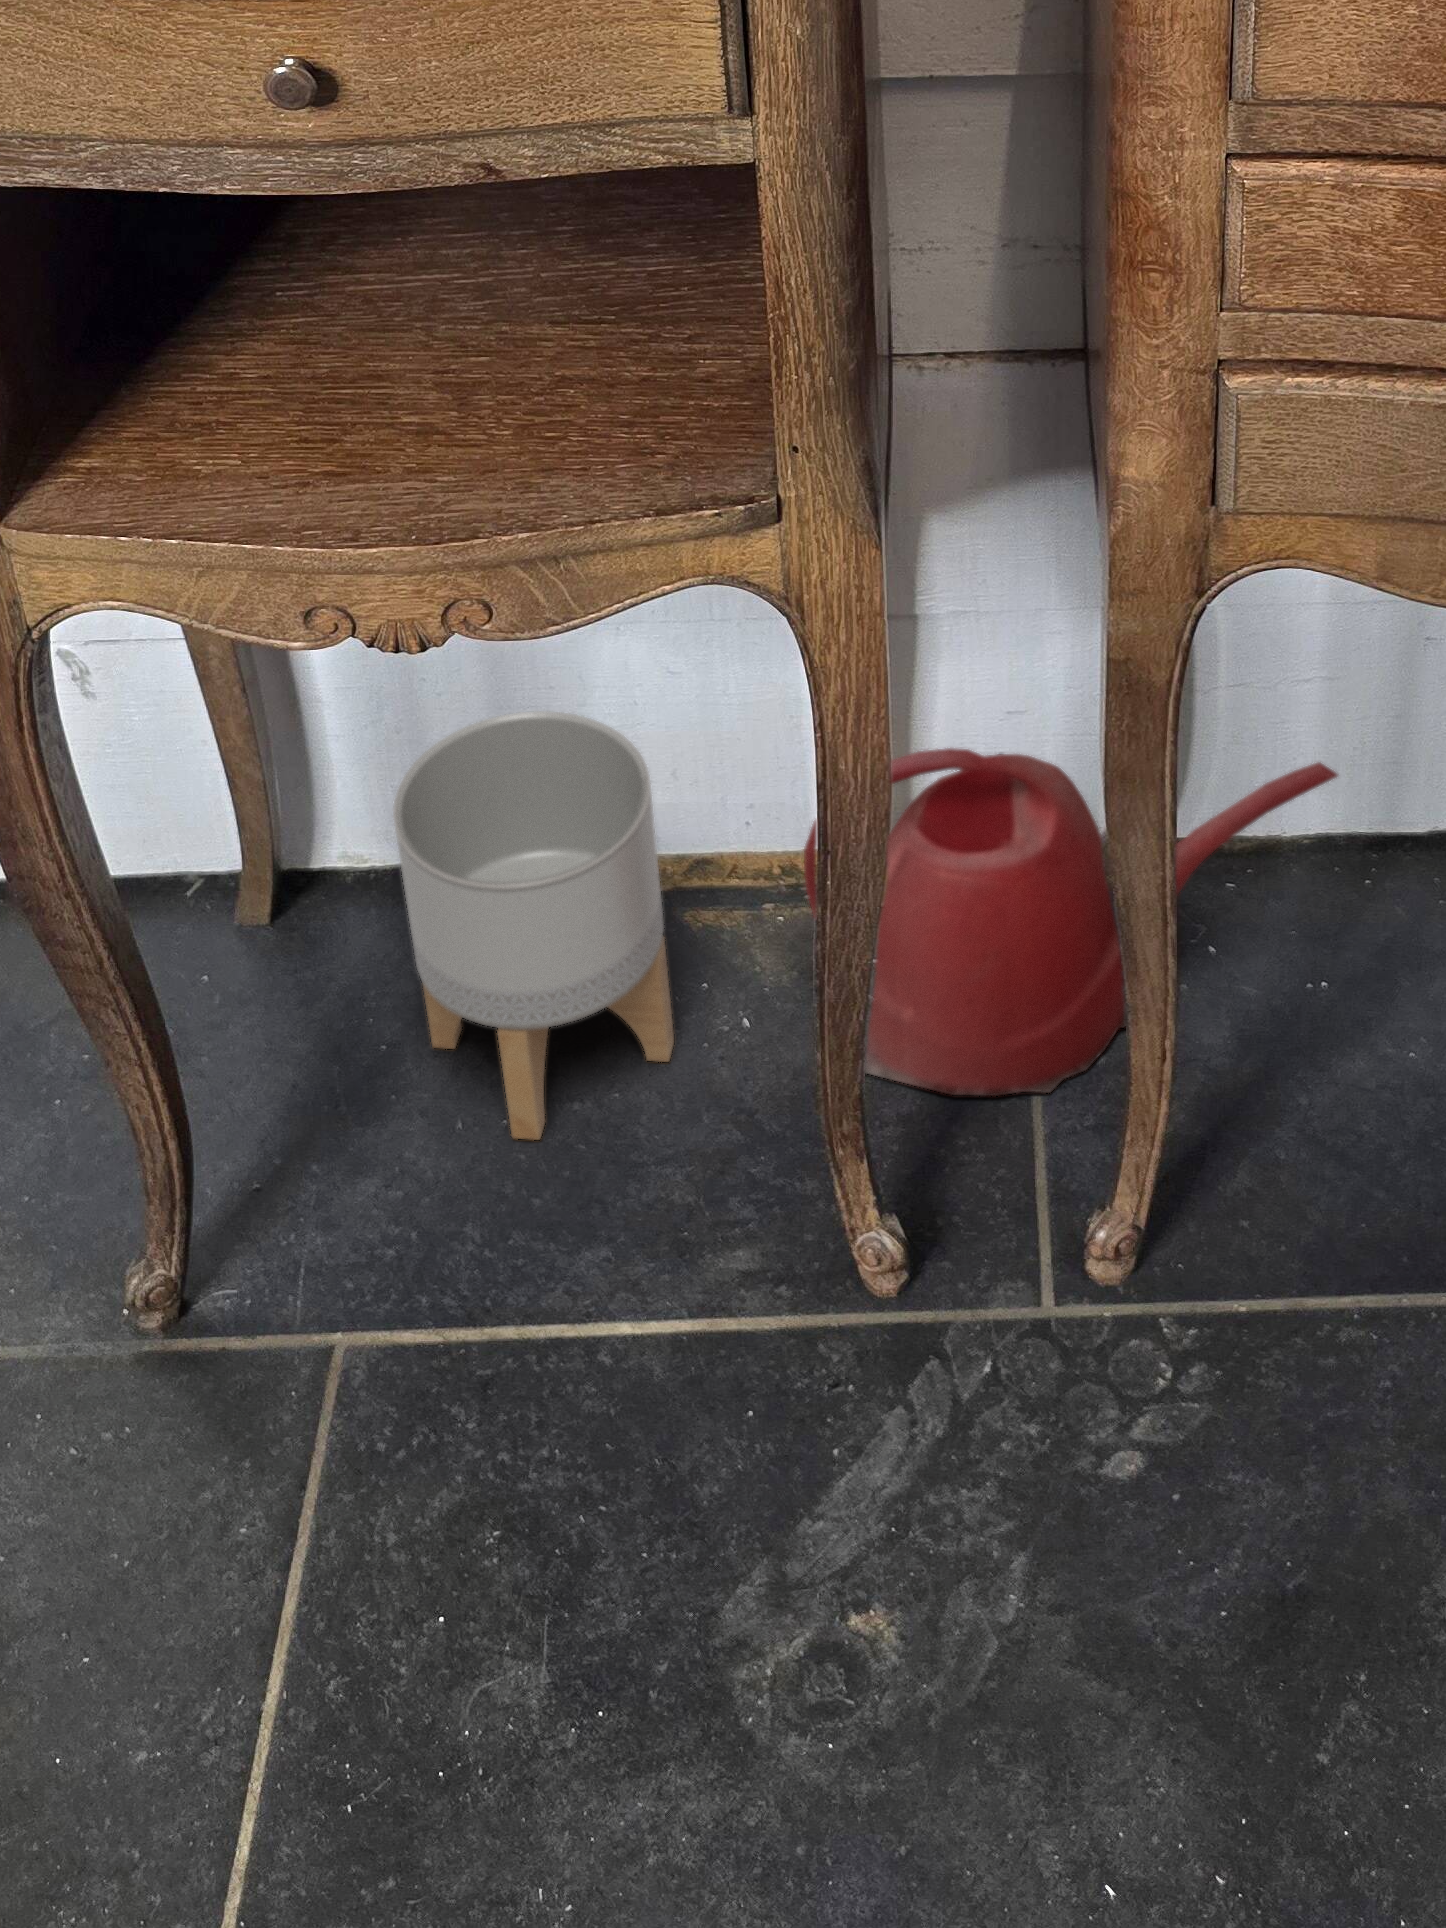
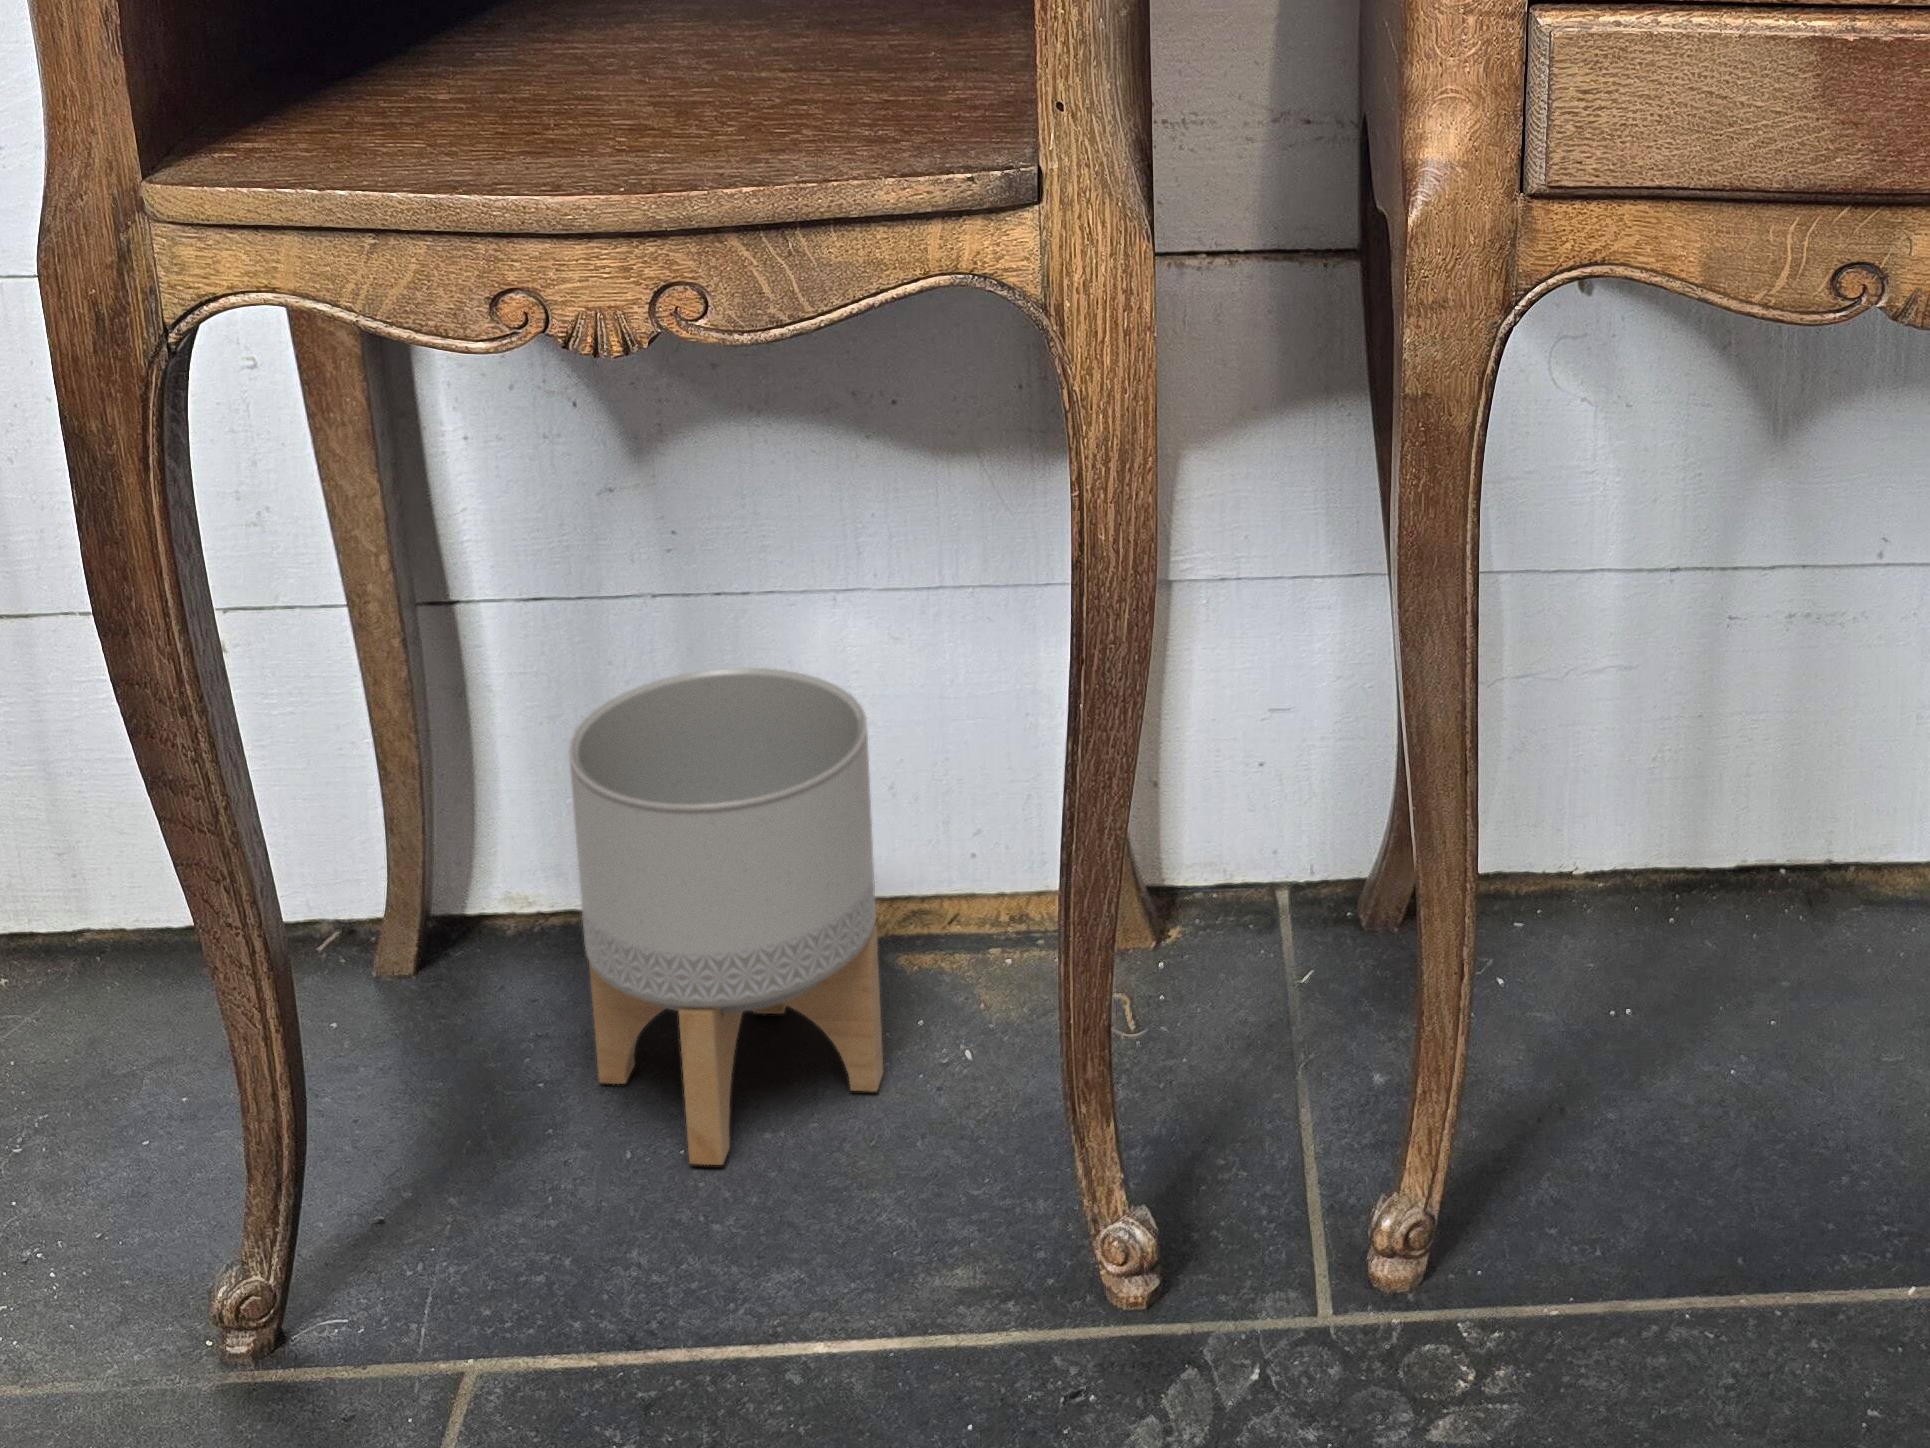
watering can: present [804,748,1338,1096] -> none [1039,683,1643,1114]

